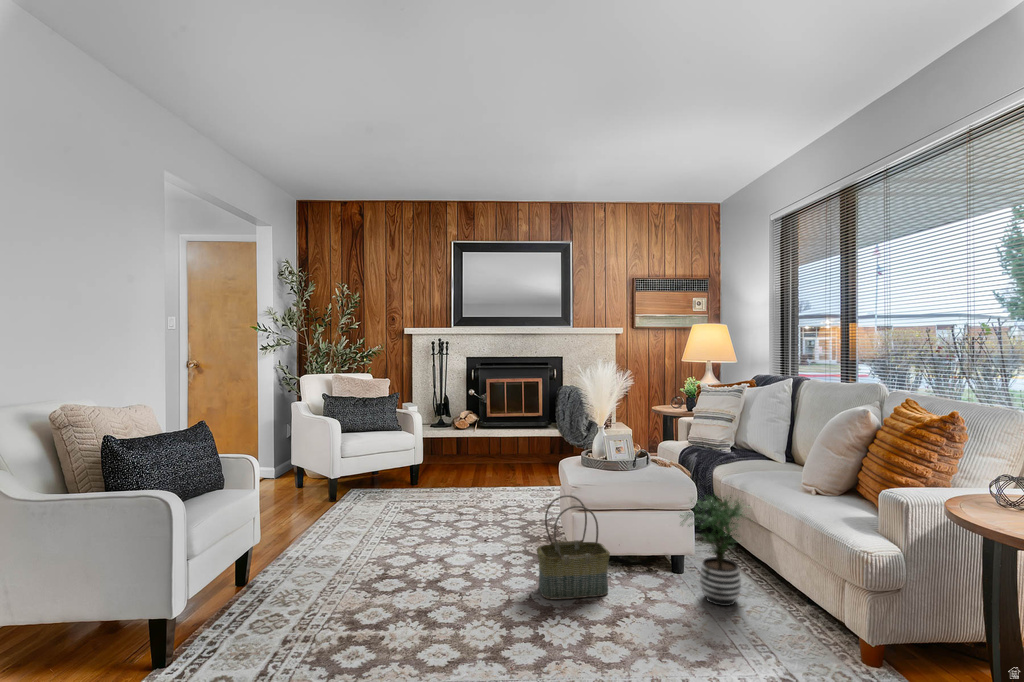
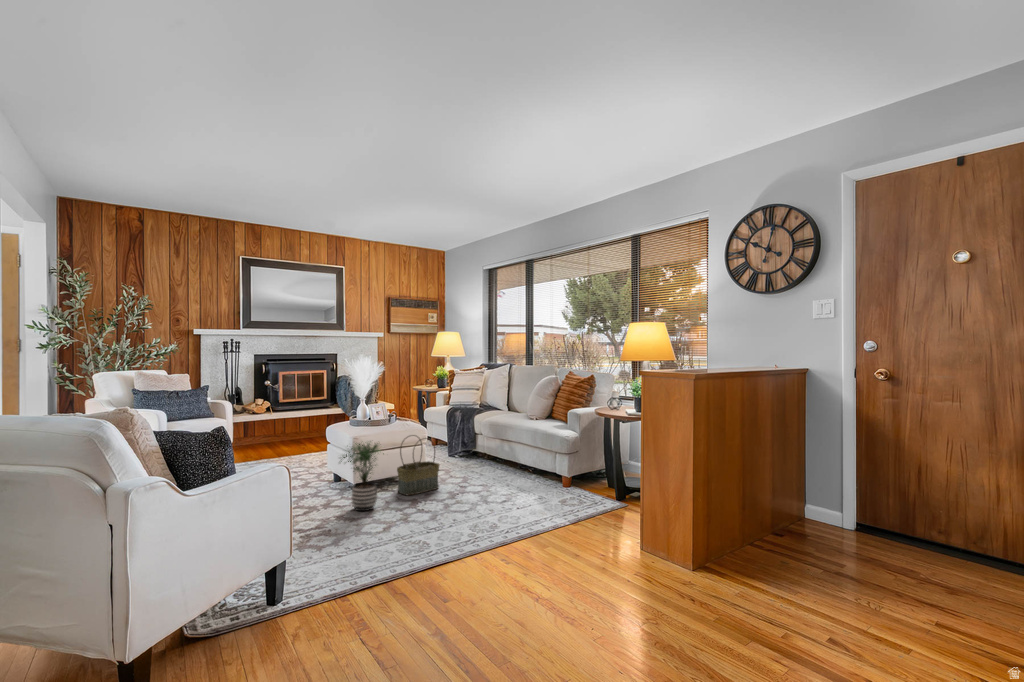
potted plant: present [680,496,745,606] -> present [341,443,384,511]

